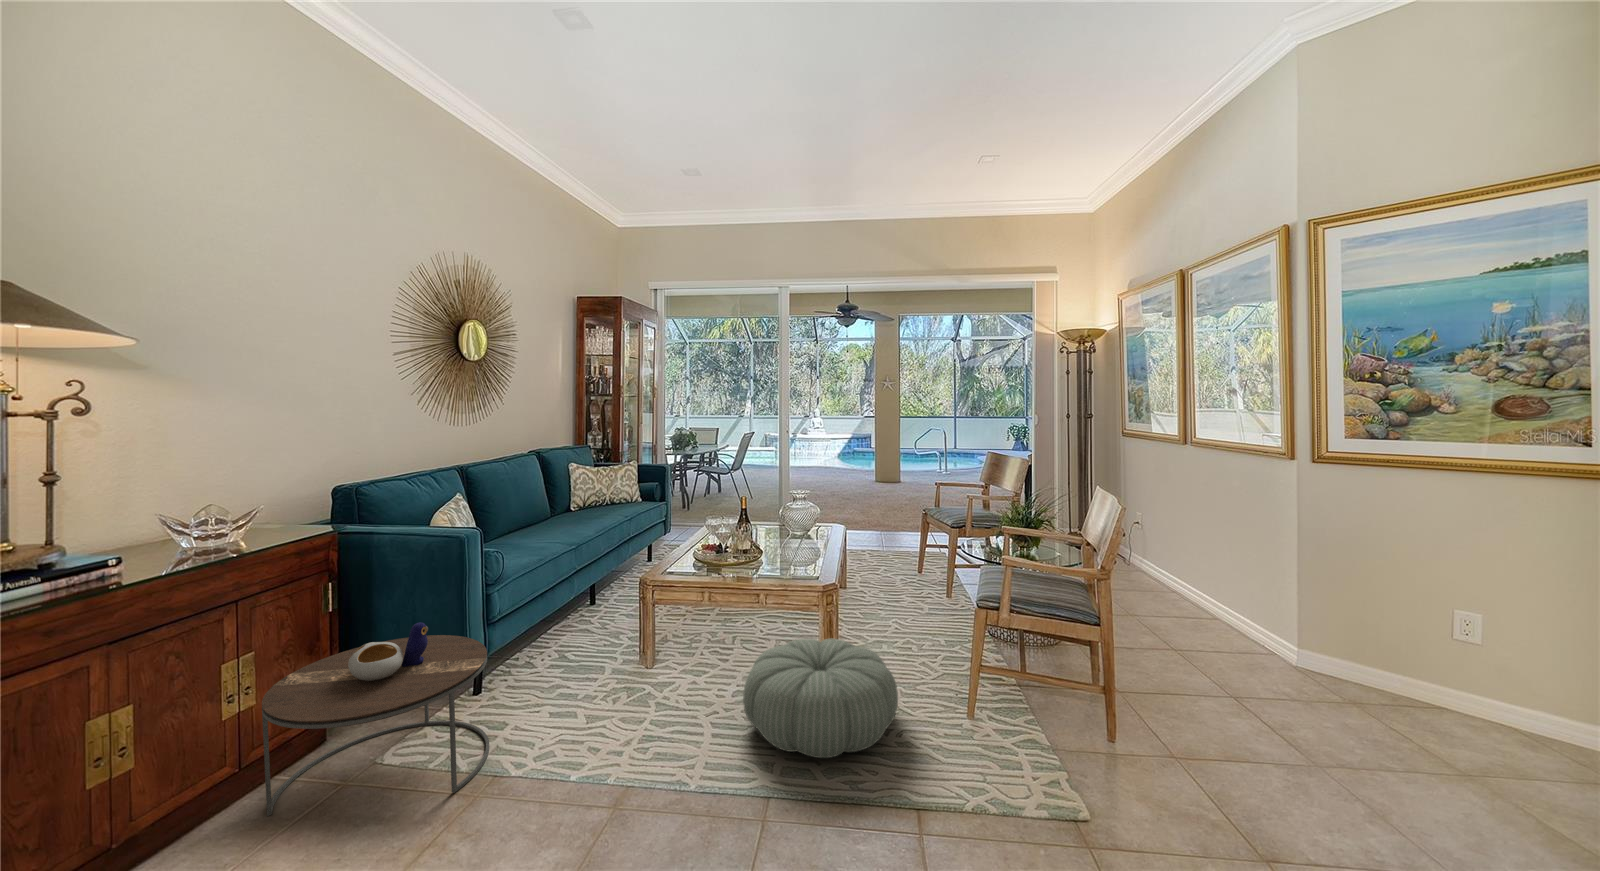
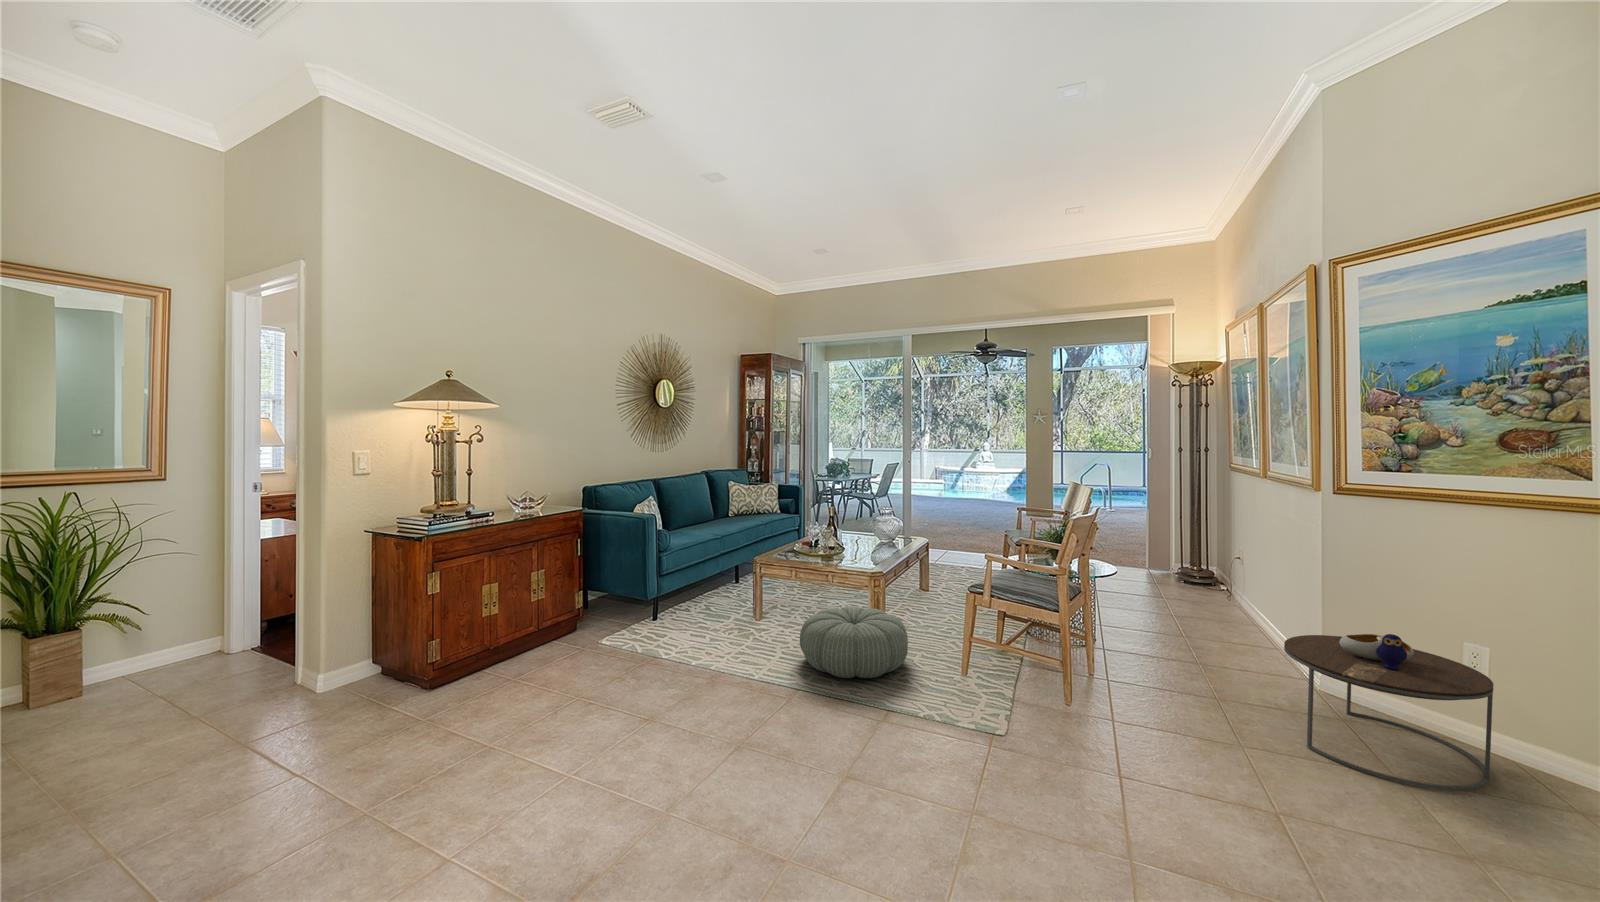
side table: present [262,623,489,816] -> present [1284,634,1494,790]

